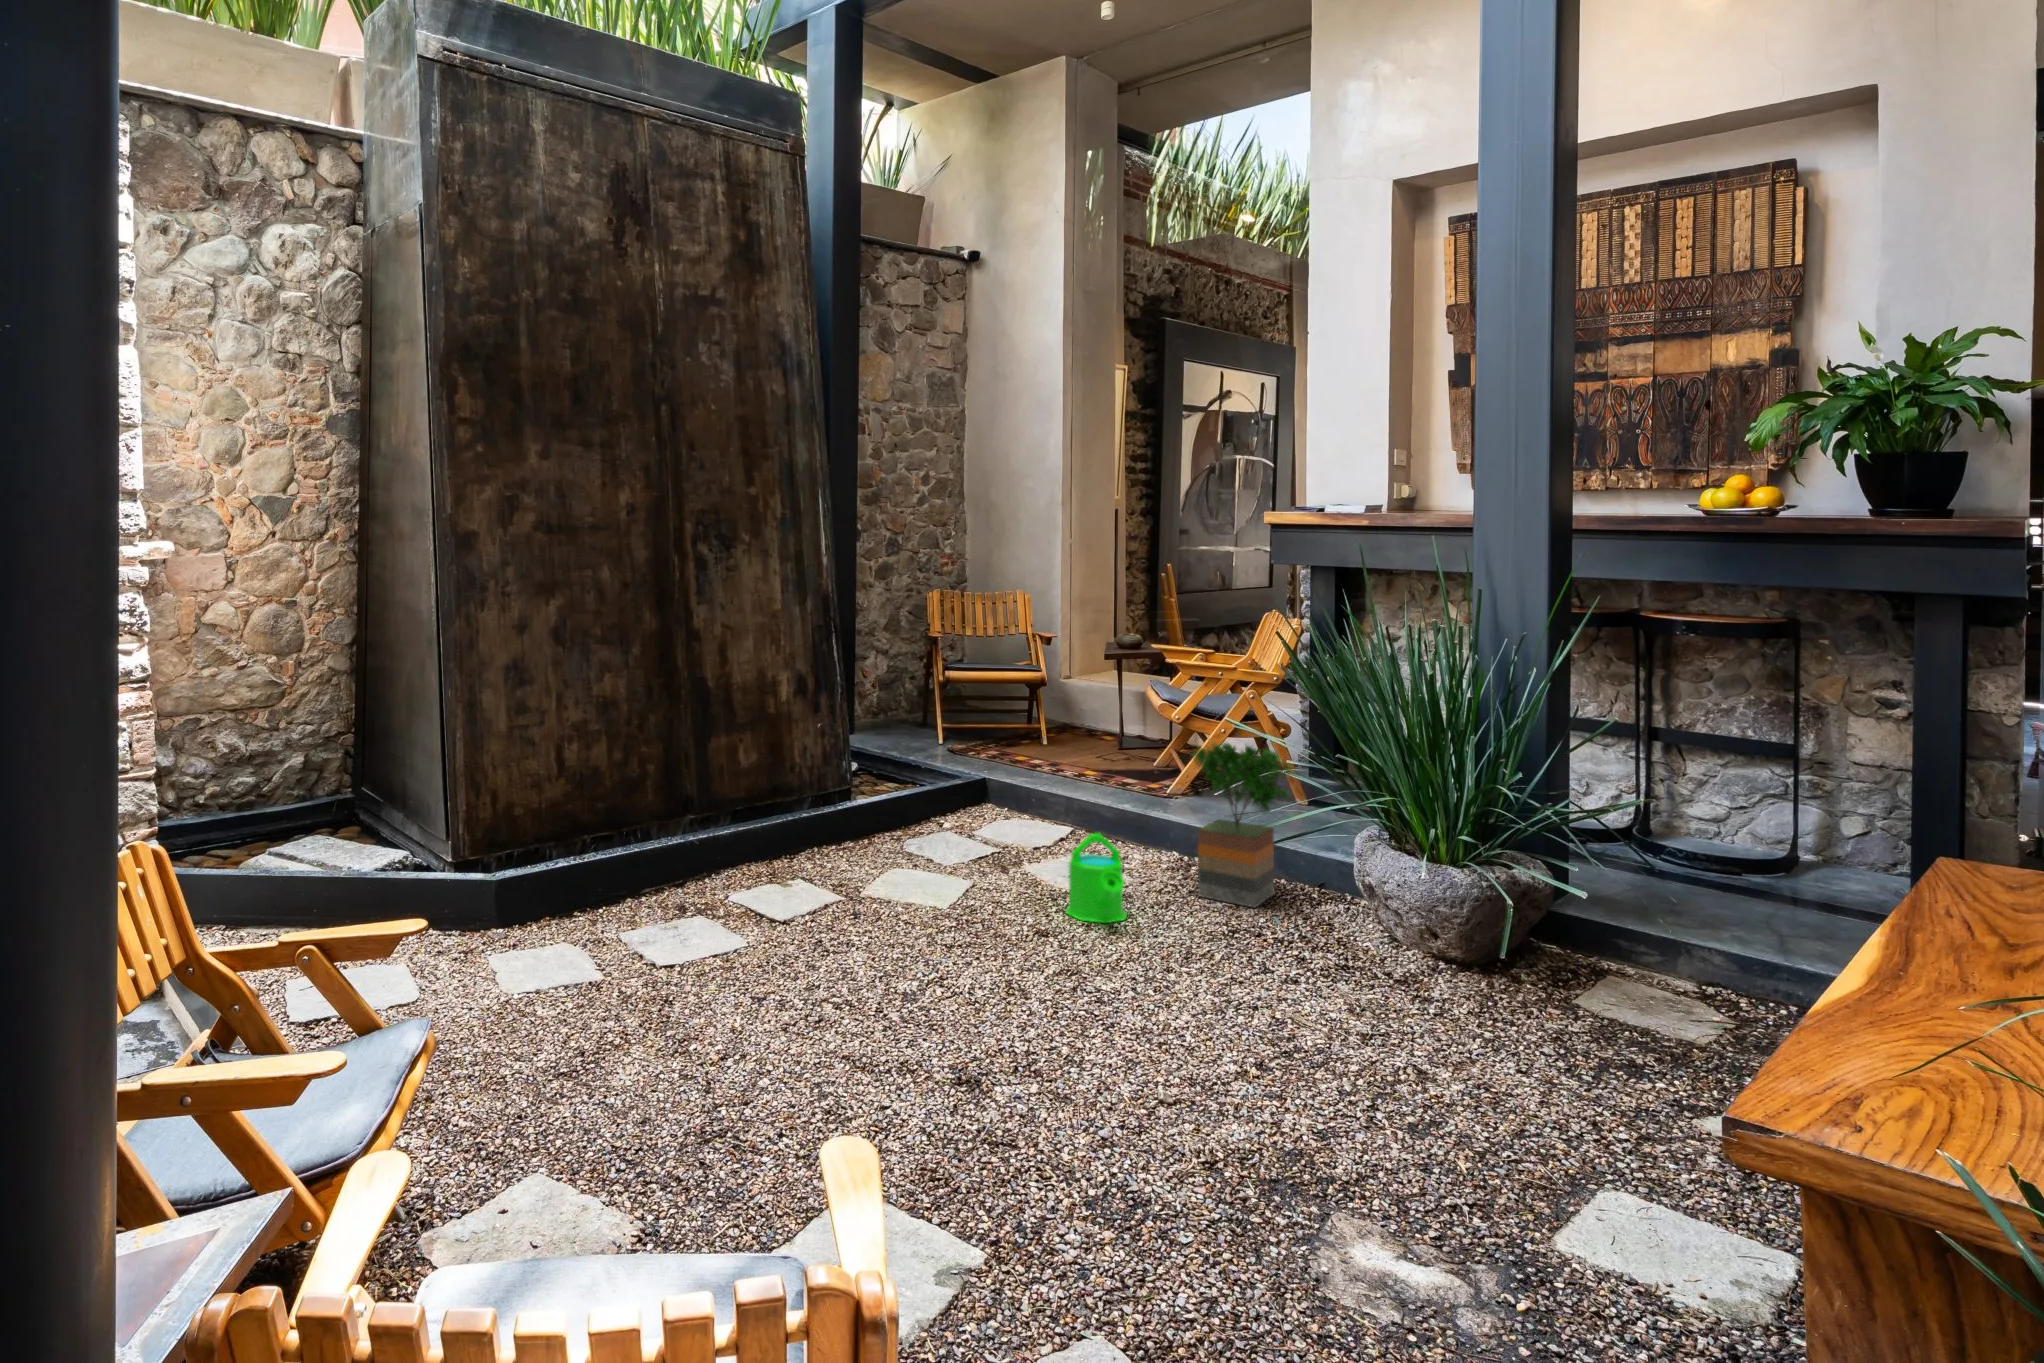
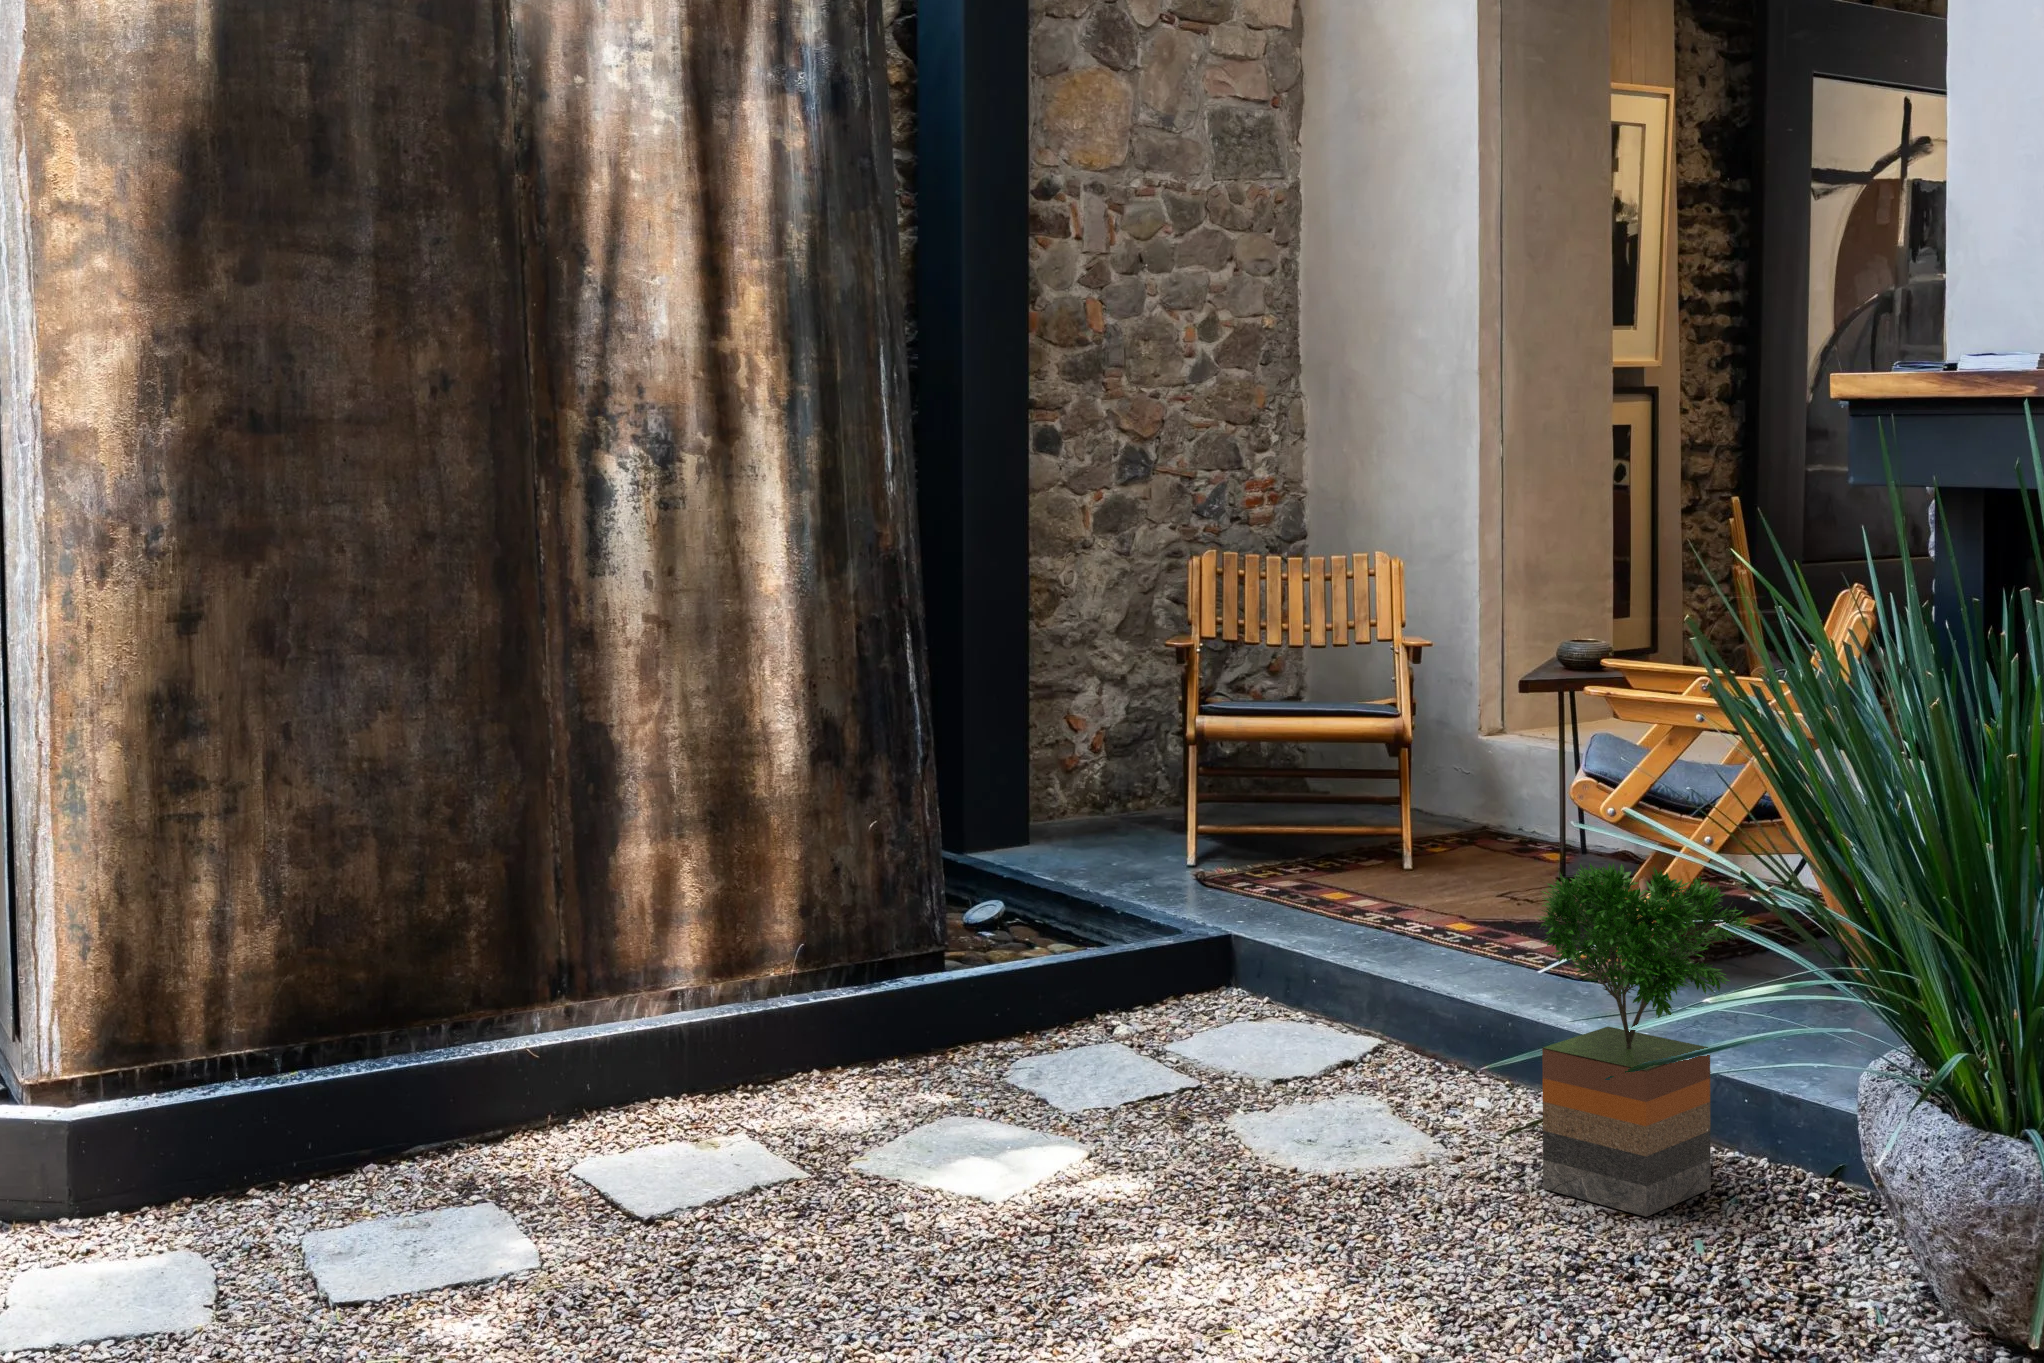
watering can: present [1066,833,1127,923] -> none [1233,1054,1366,1242]

